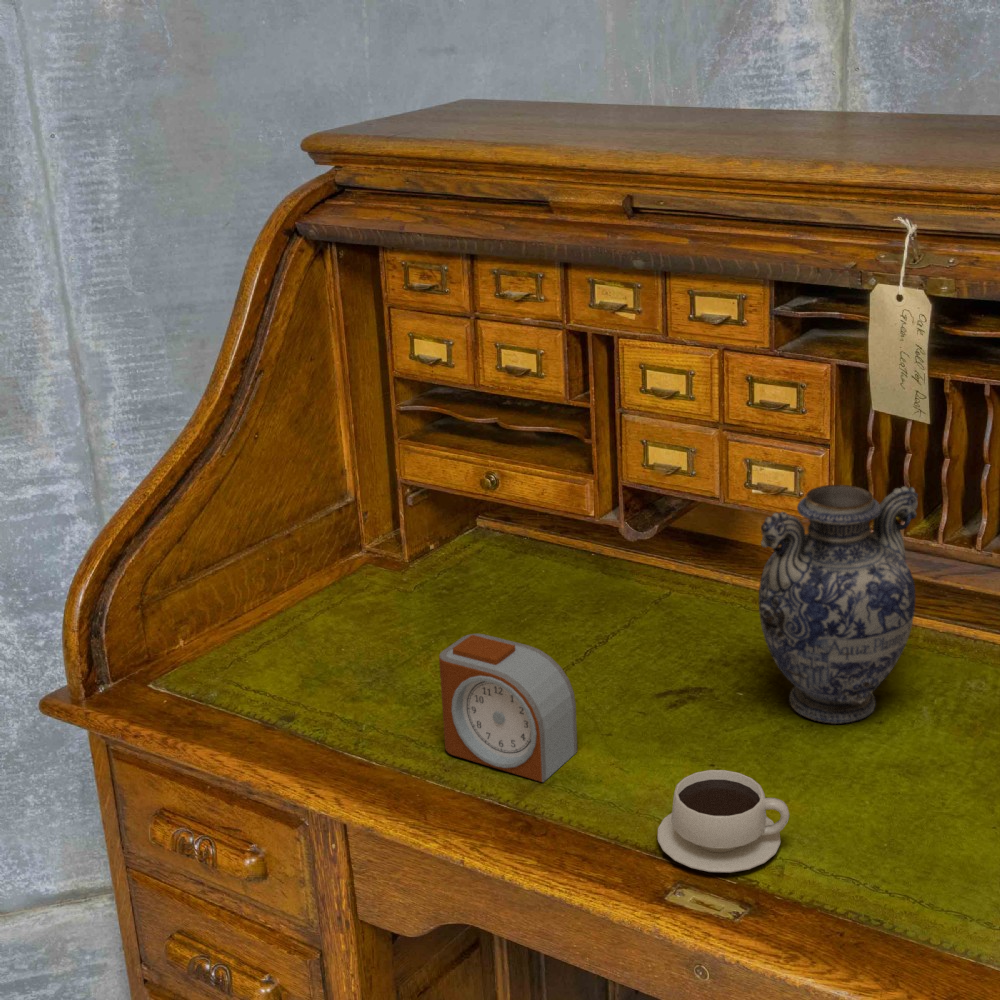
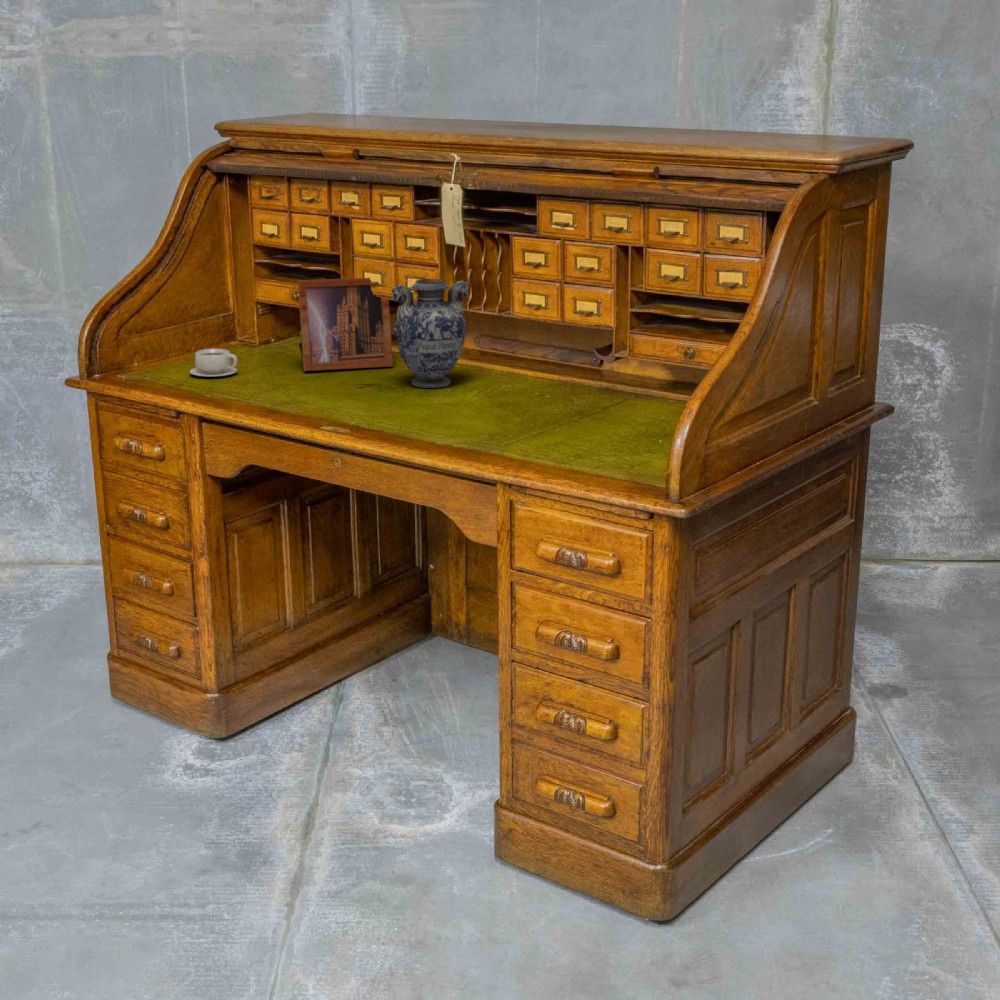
picture frame: none [512,450,712,663] -> present [297,278,393,371]
alarm clock: present [439,634,577,782] -> none [247,336,308,397]
teacup: present [658,770,789,873] -> present [190,349,238,377]

